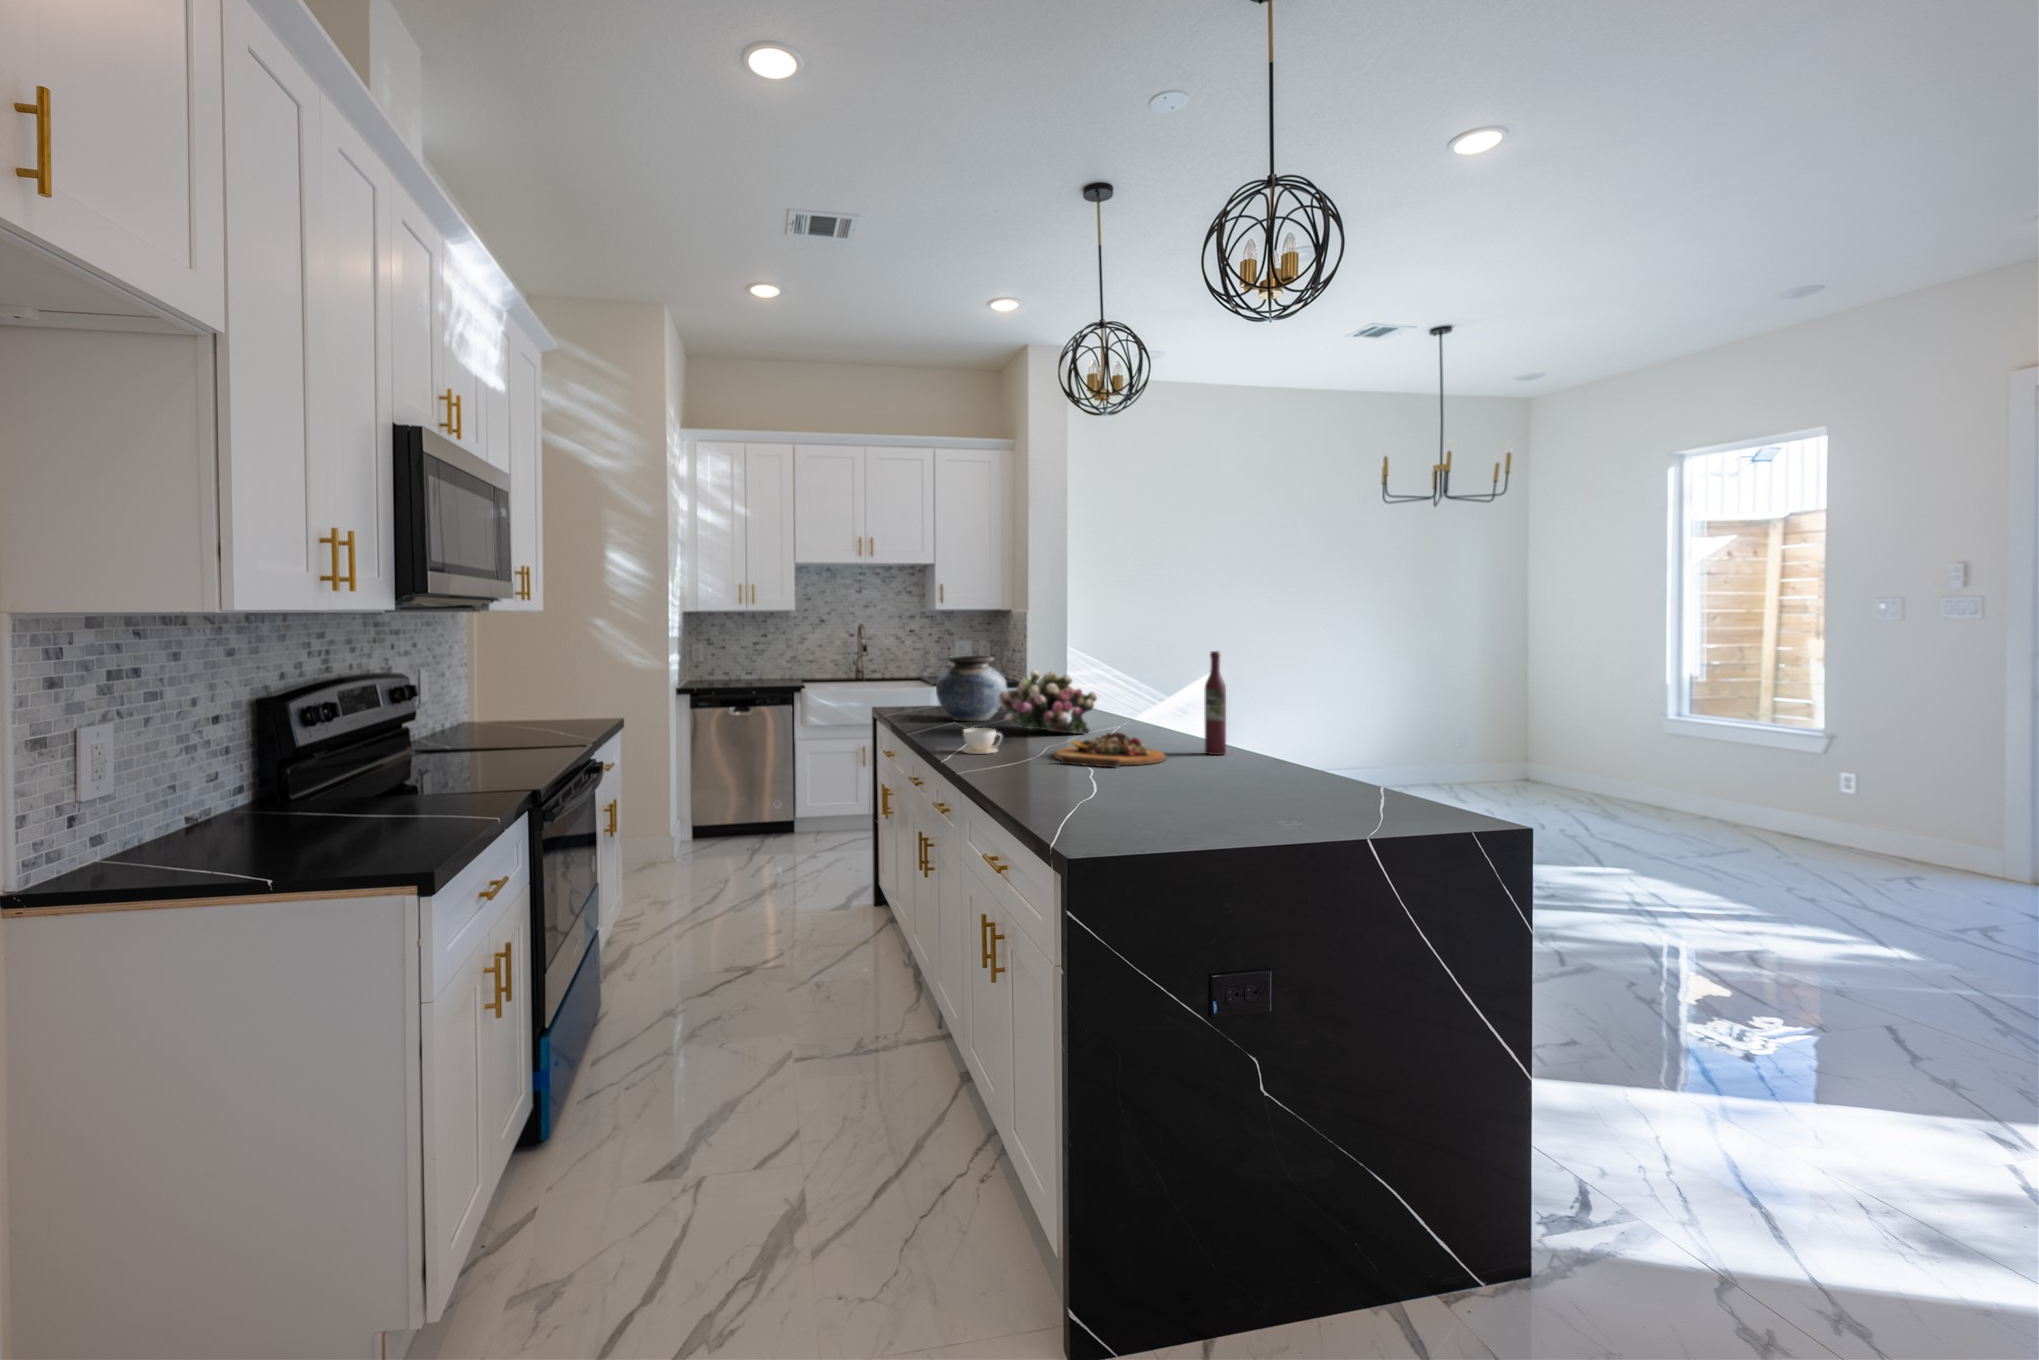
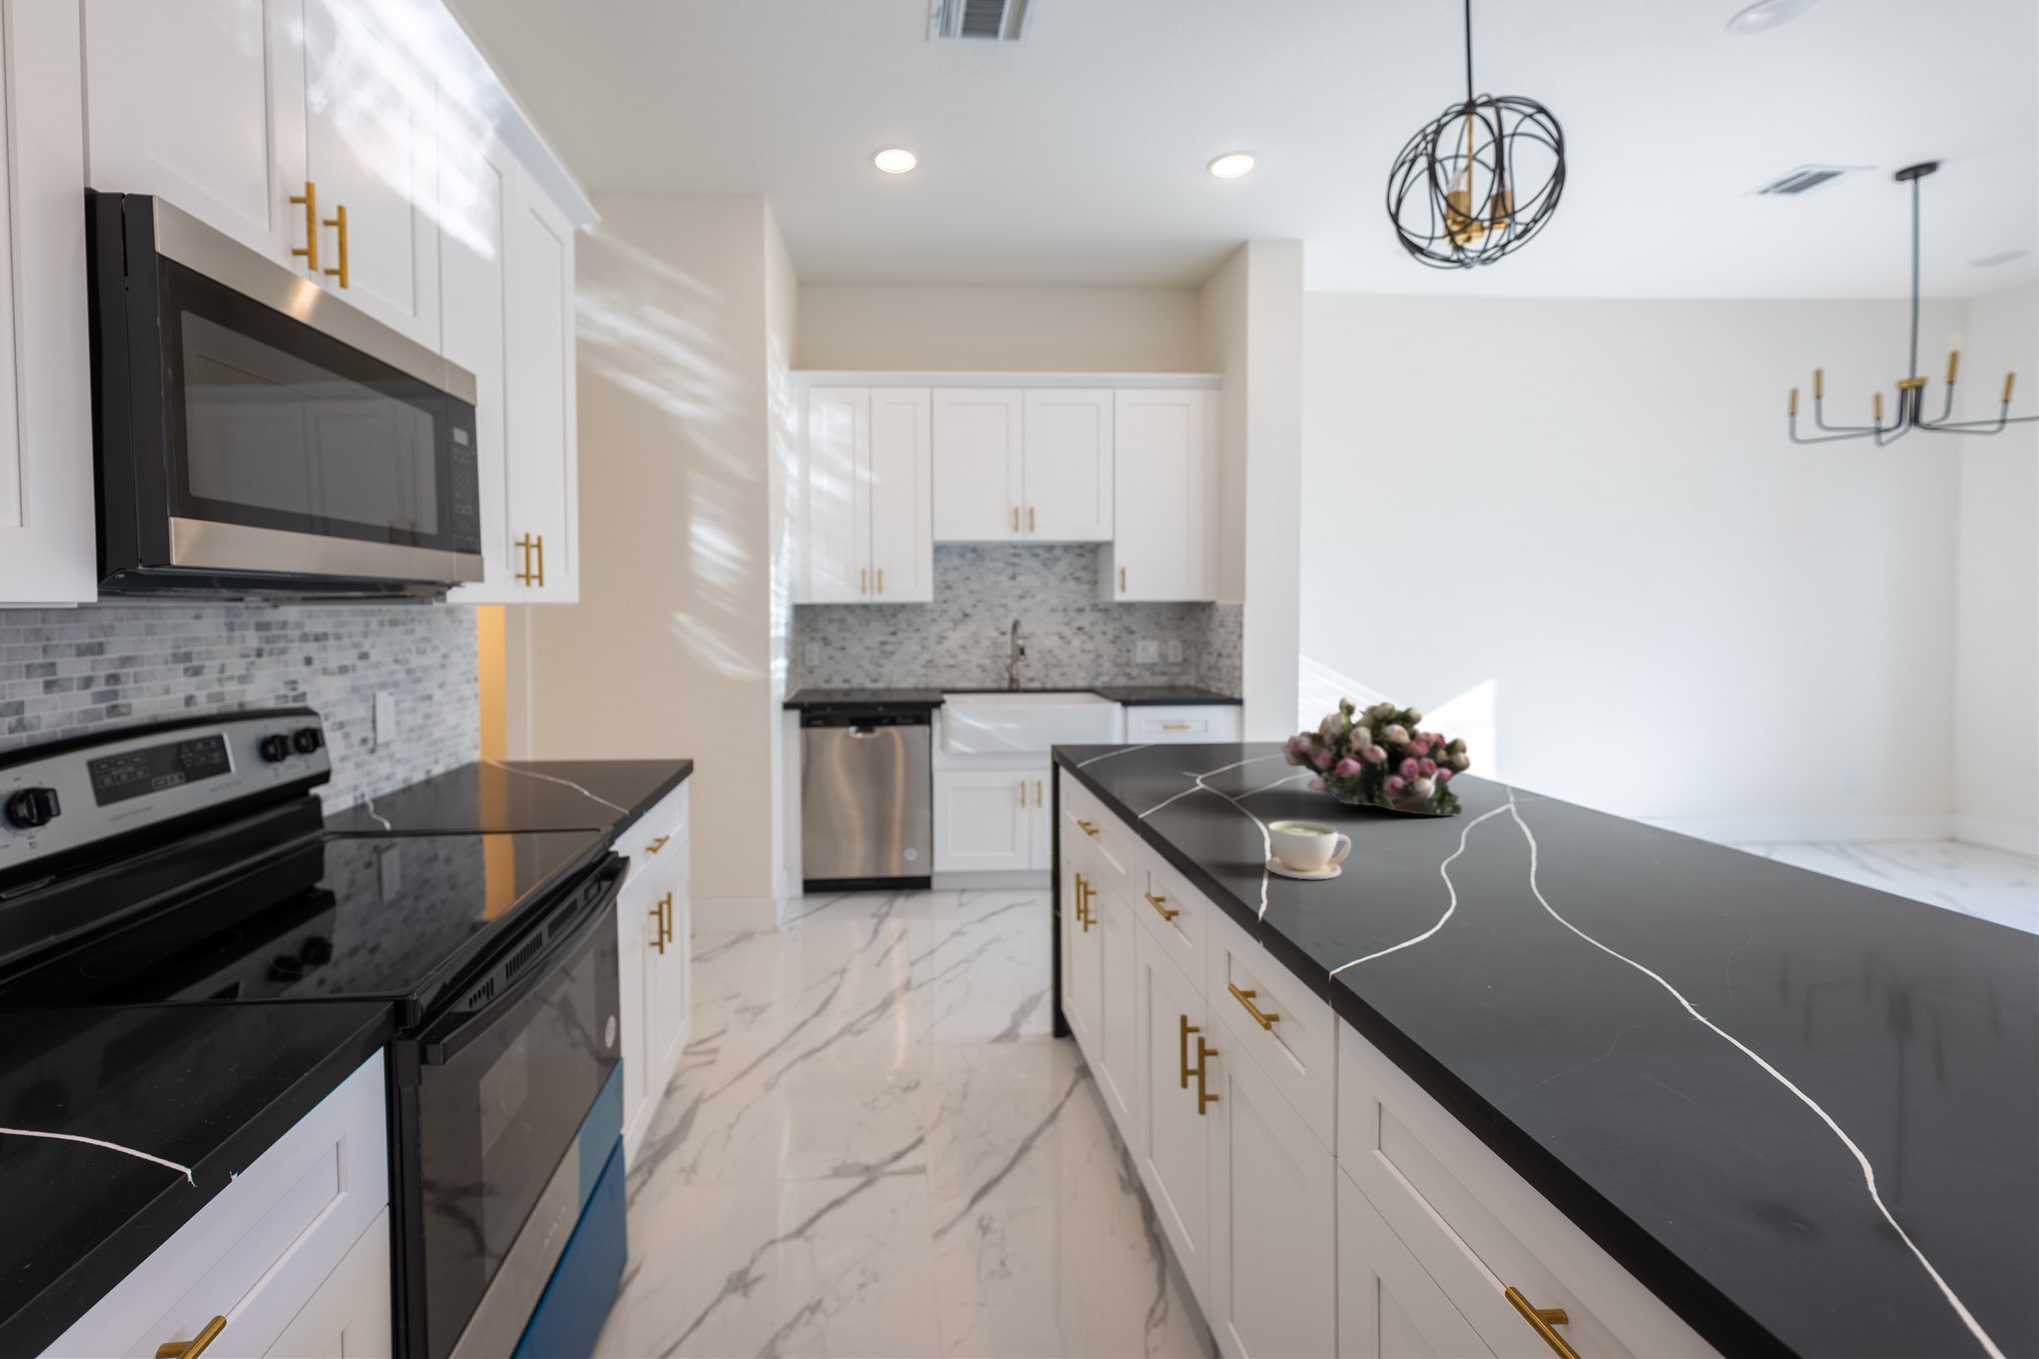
wine bottle: present [1205,651,1226,755] -> none [1808,676,1871,903]
vase: present [936,656,1007,721] -> none [1157,668,1273,775]
cutting board: present [1054,732,1166,768] -> none [1473,846,1767,955]

